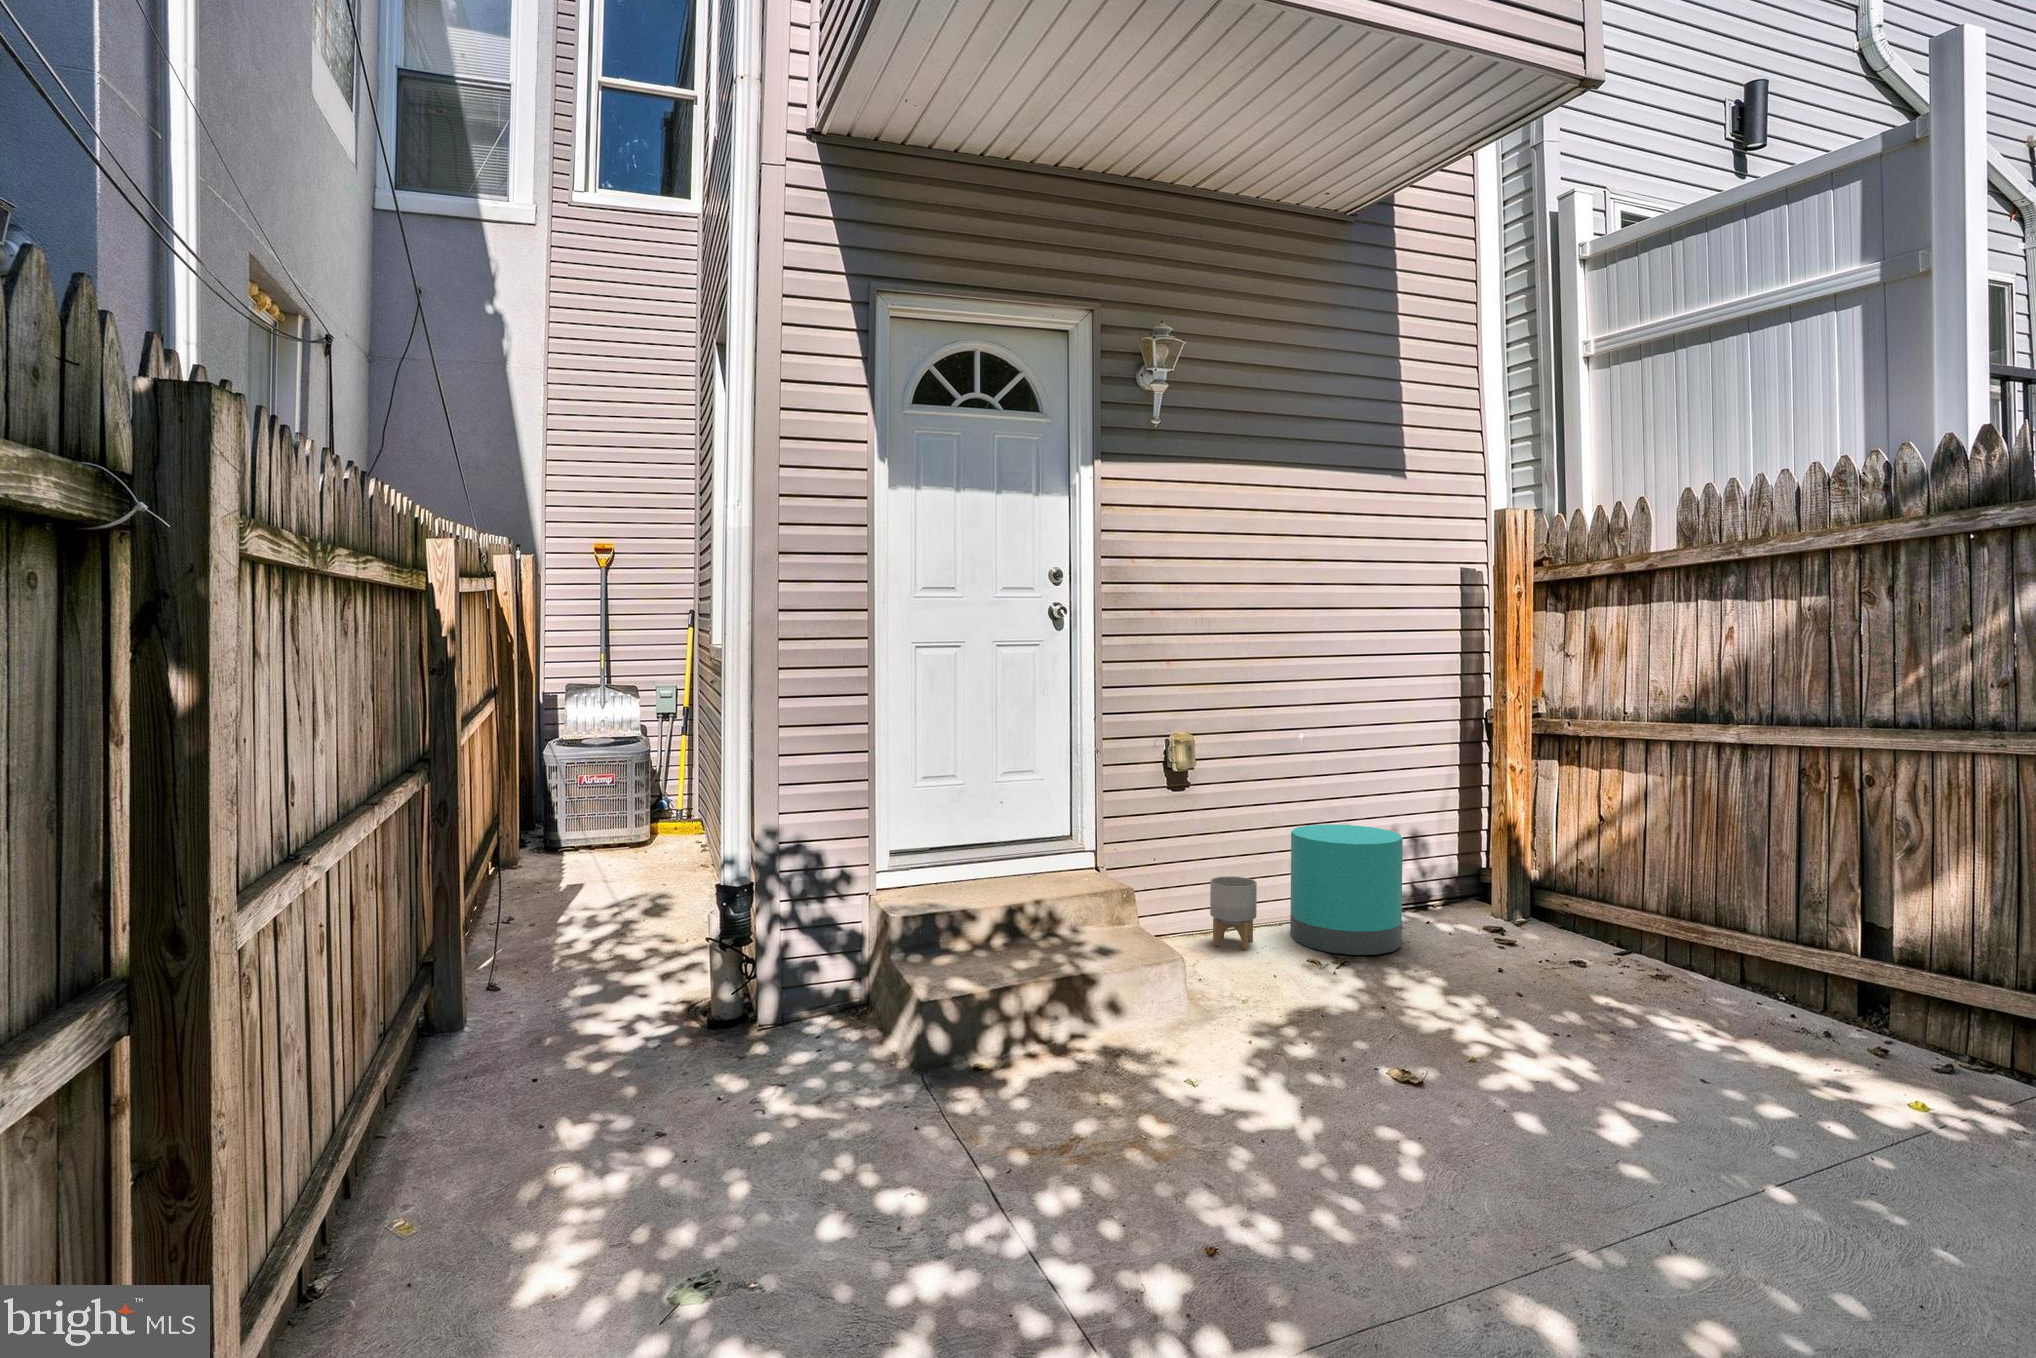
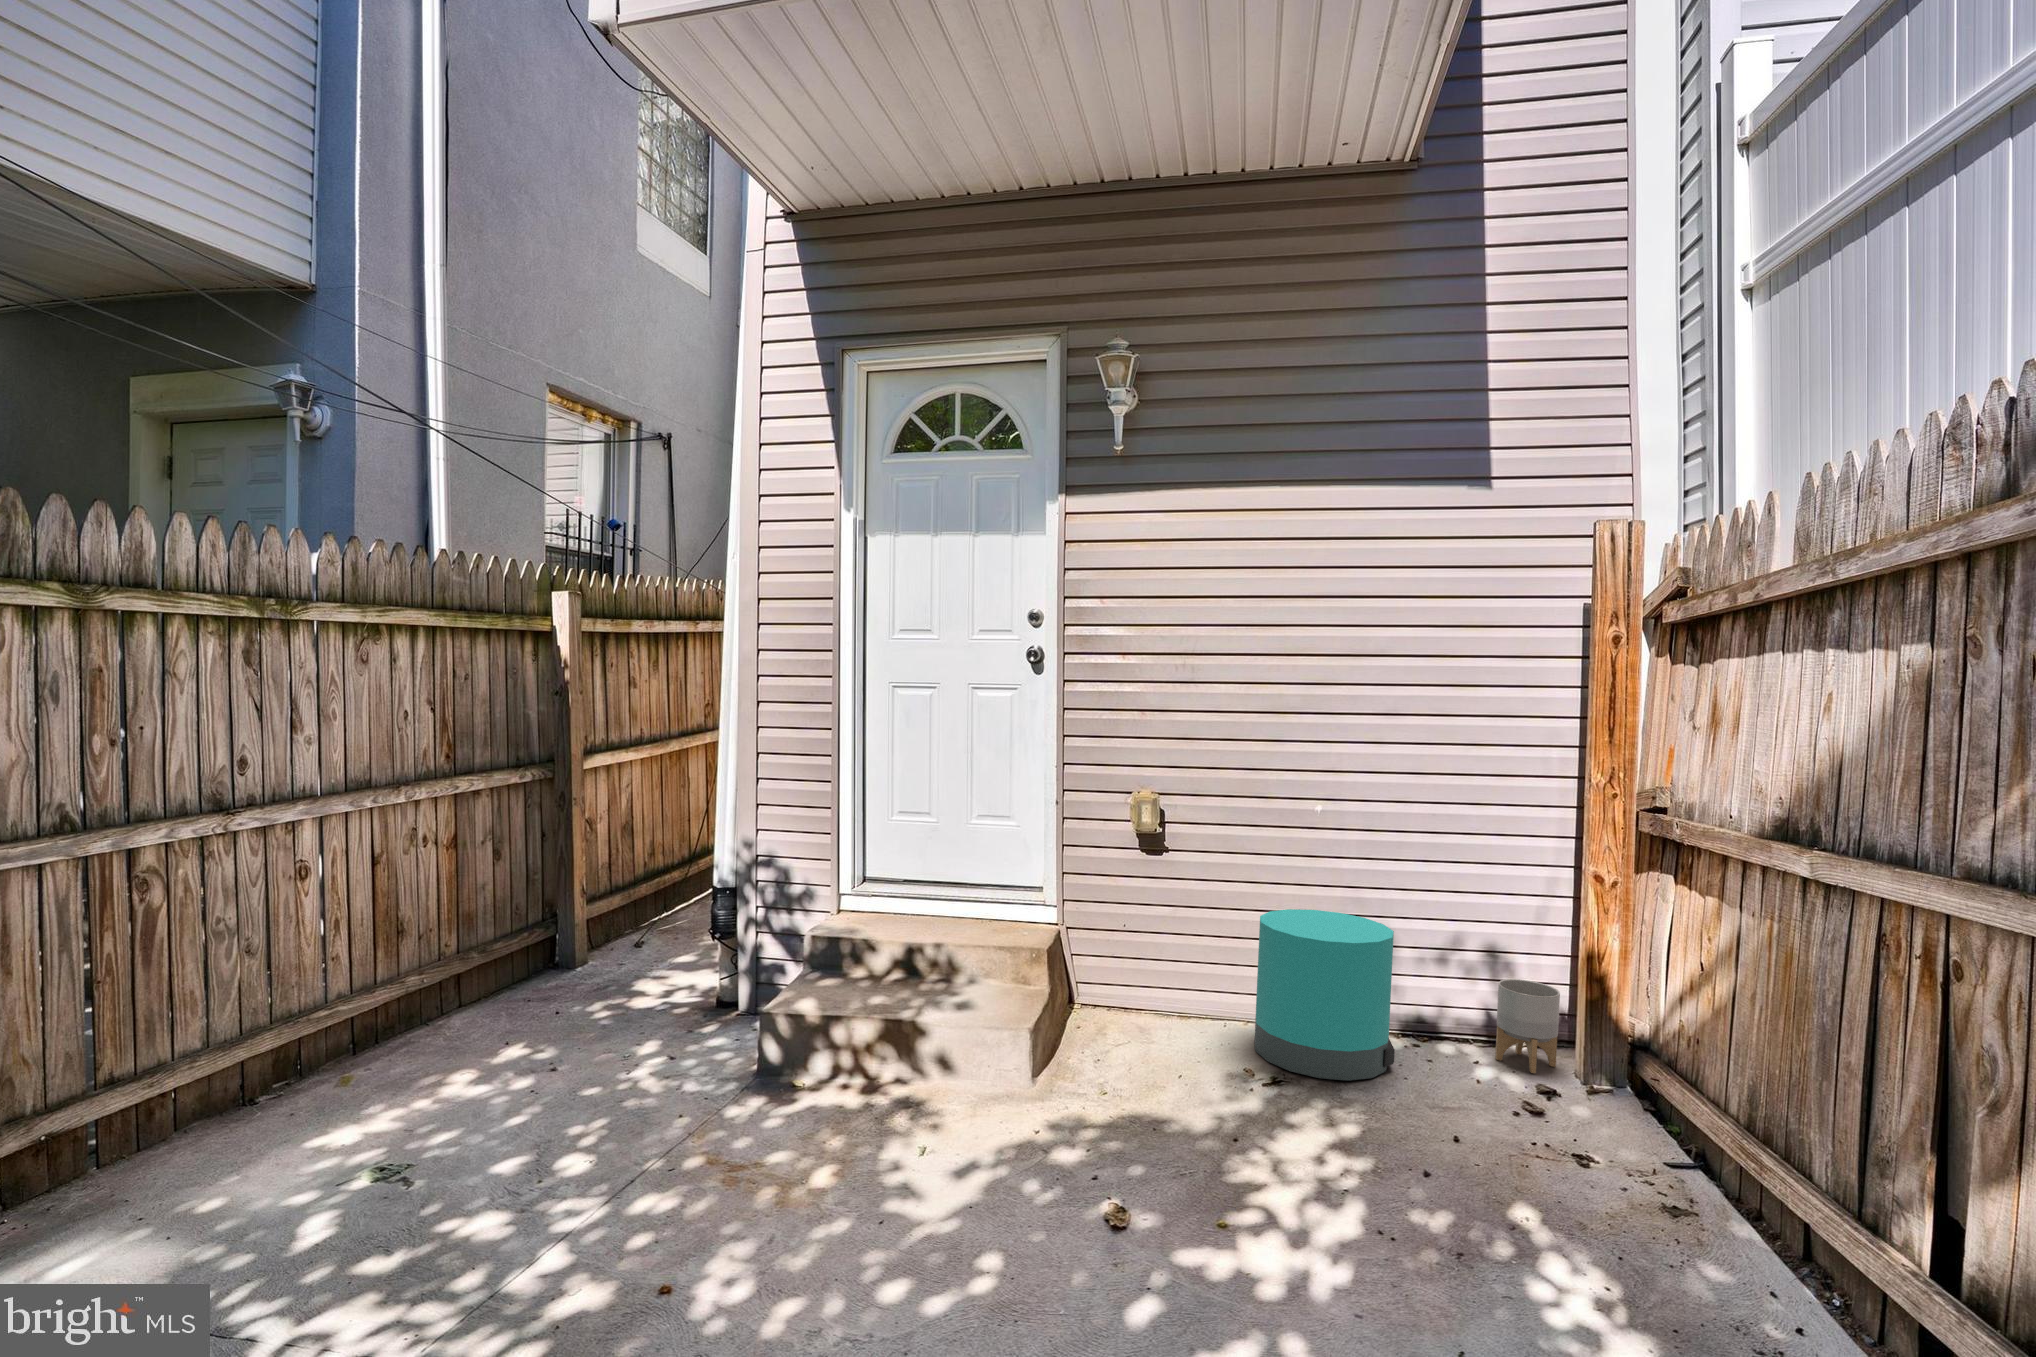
planter: present [1210,876,1257,949] -> present [1495,979,1560,1073]

